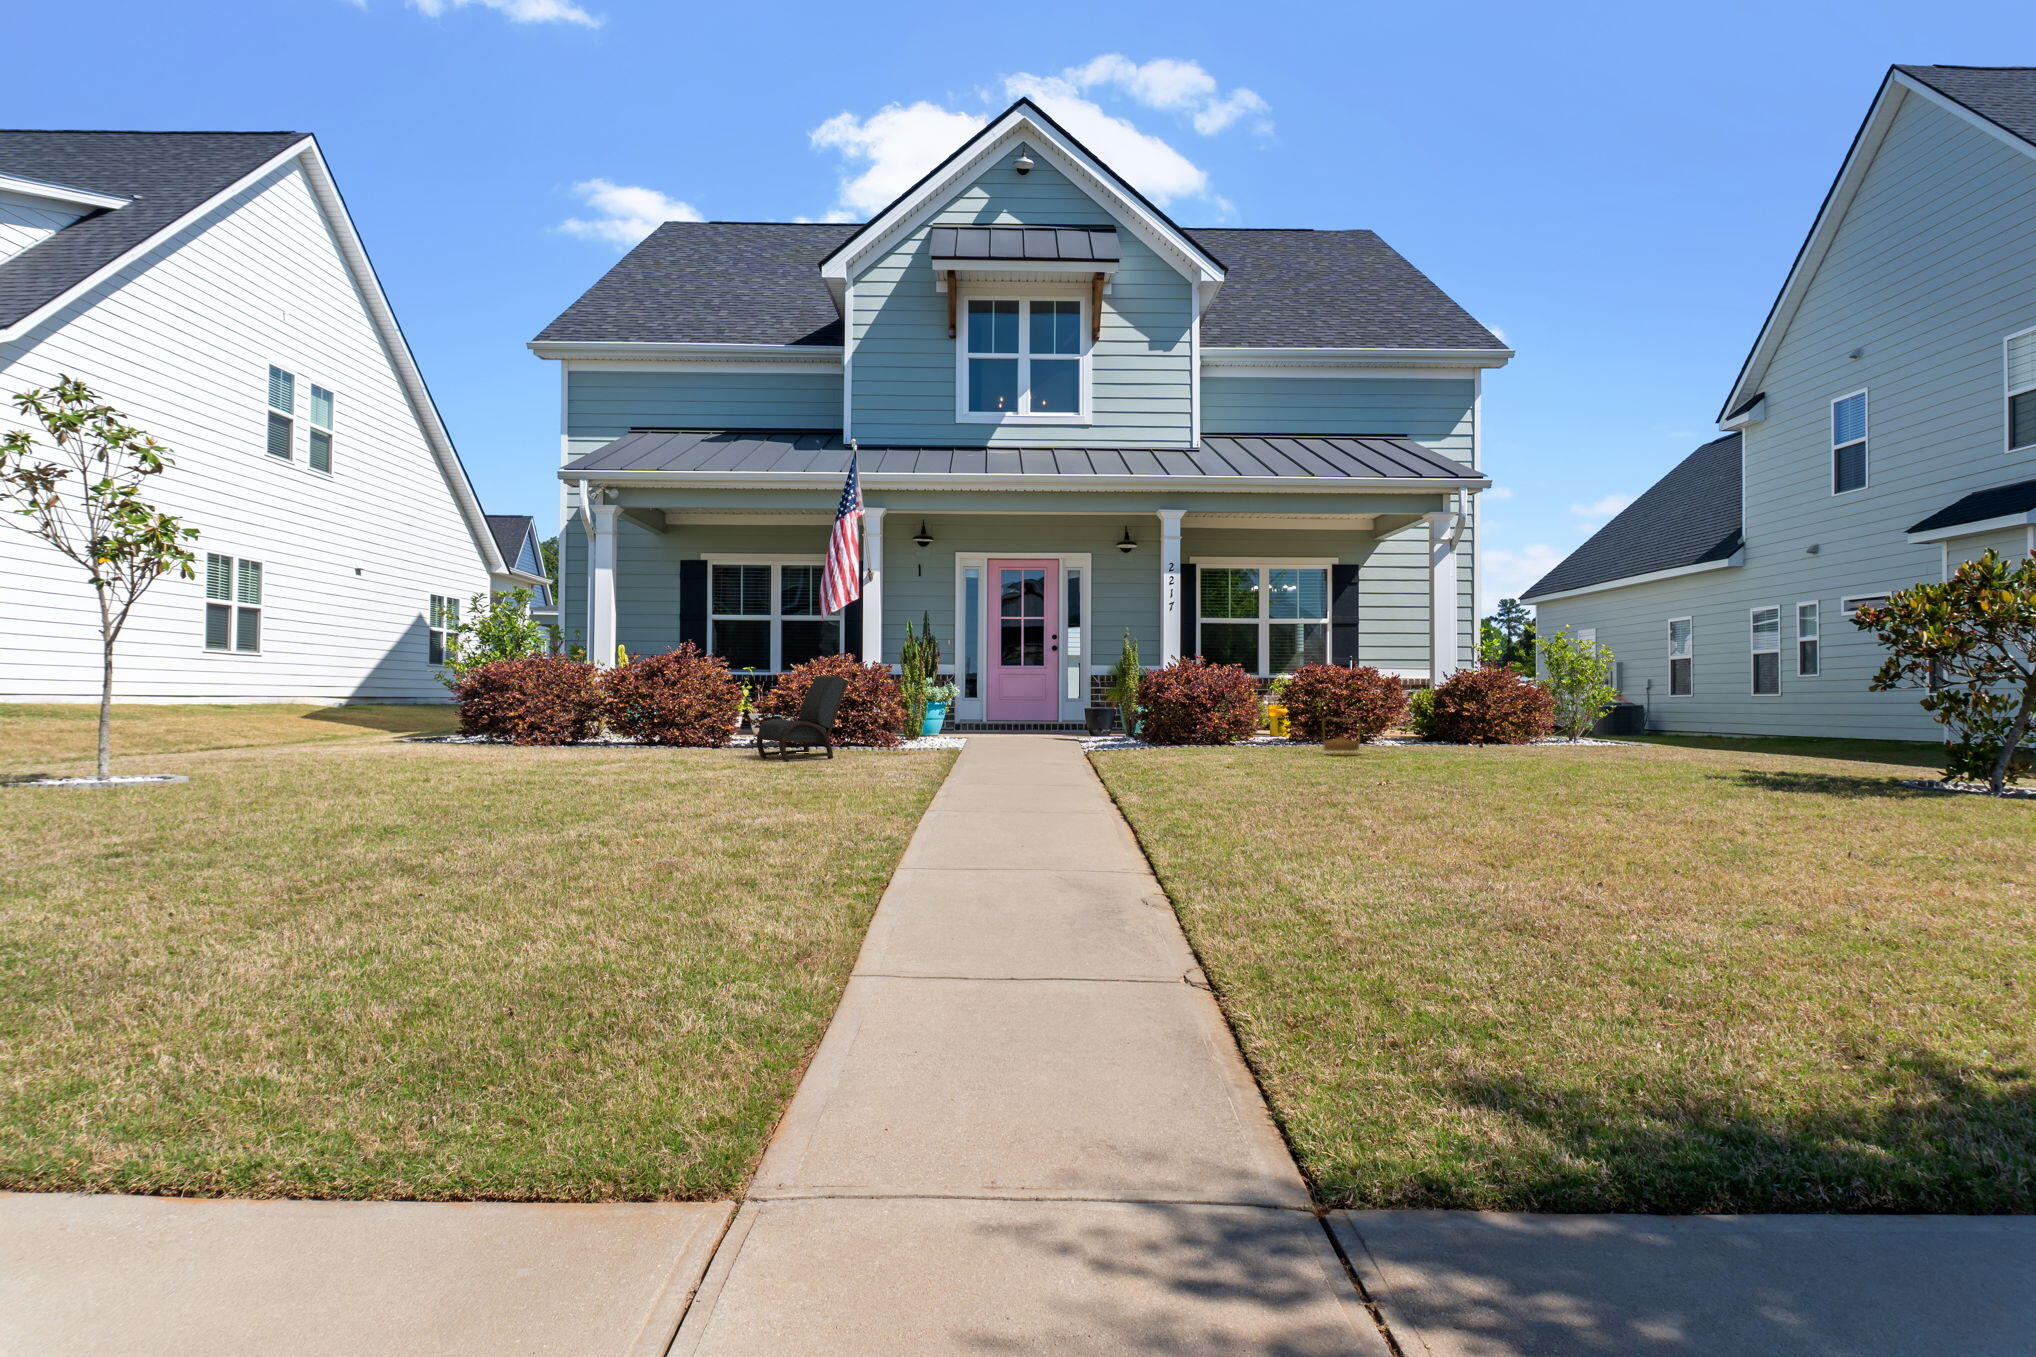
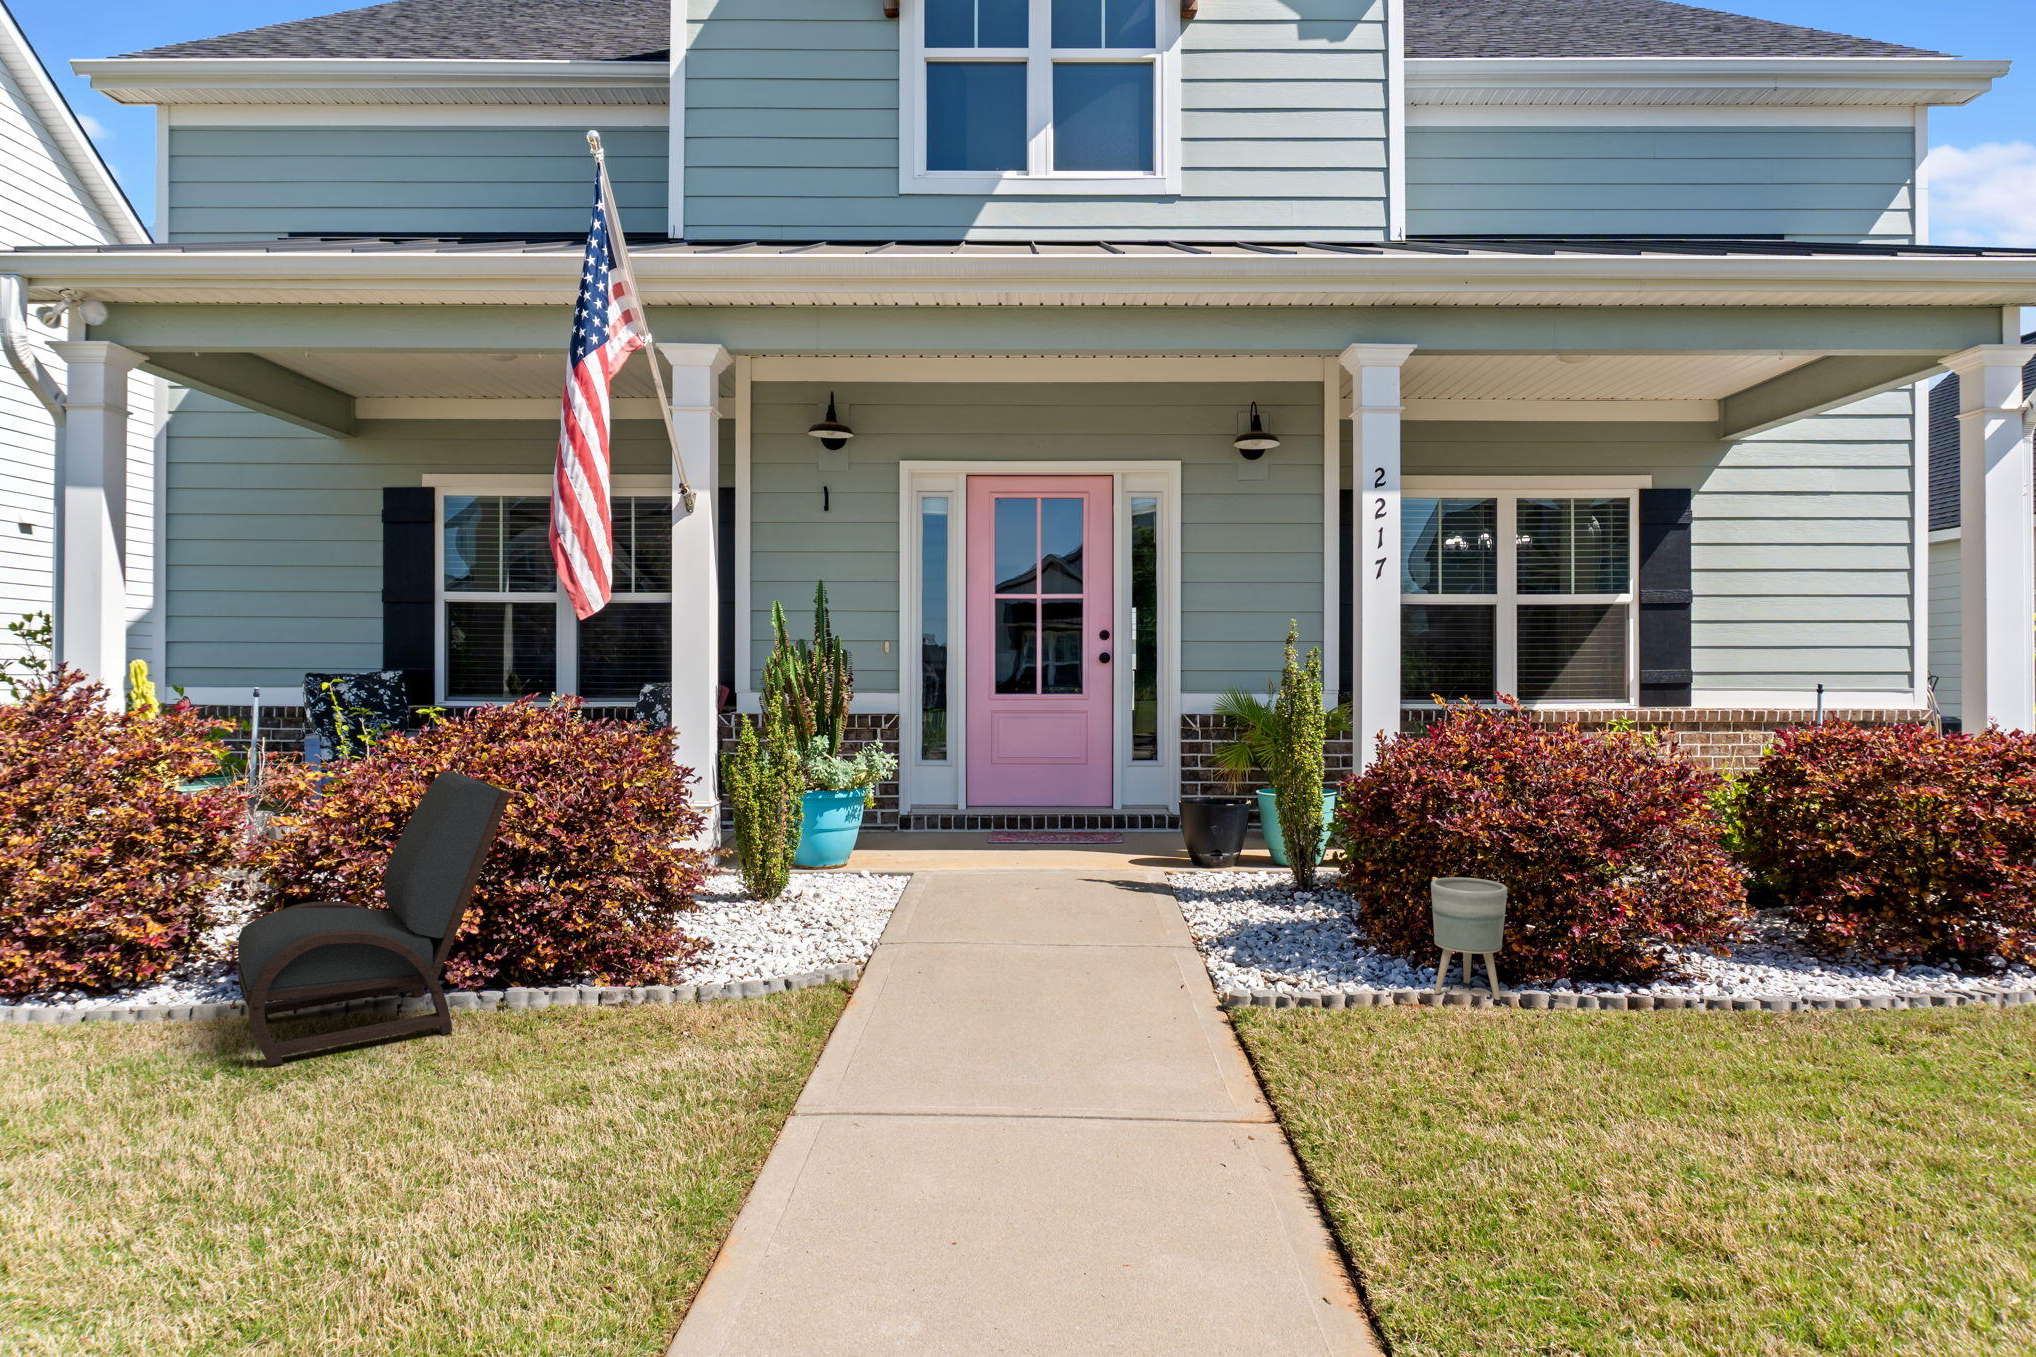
planter: none [1167,717,1192,756] -> present [1431,877,1507,1000]
woven basket: present [1323,718,1359,756] -> none [1850,874,1980,994]

